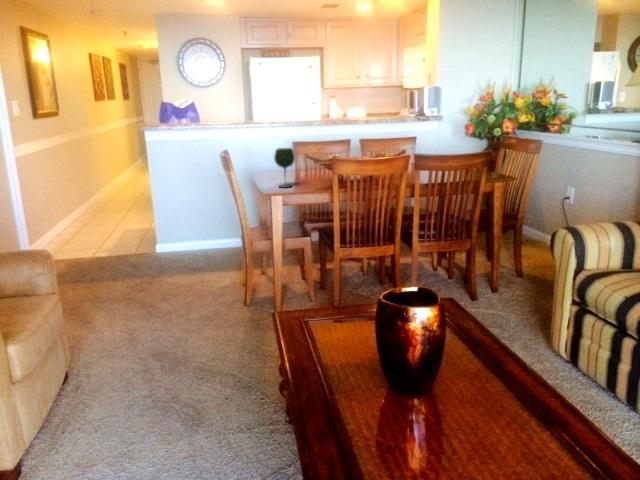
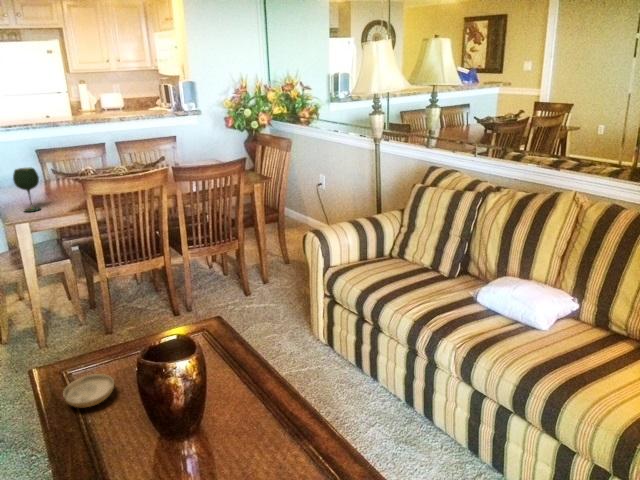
ceramic bowl: none [299,323,346,350] -> present [63,374,114,407]

